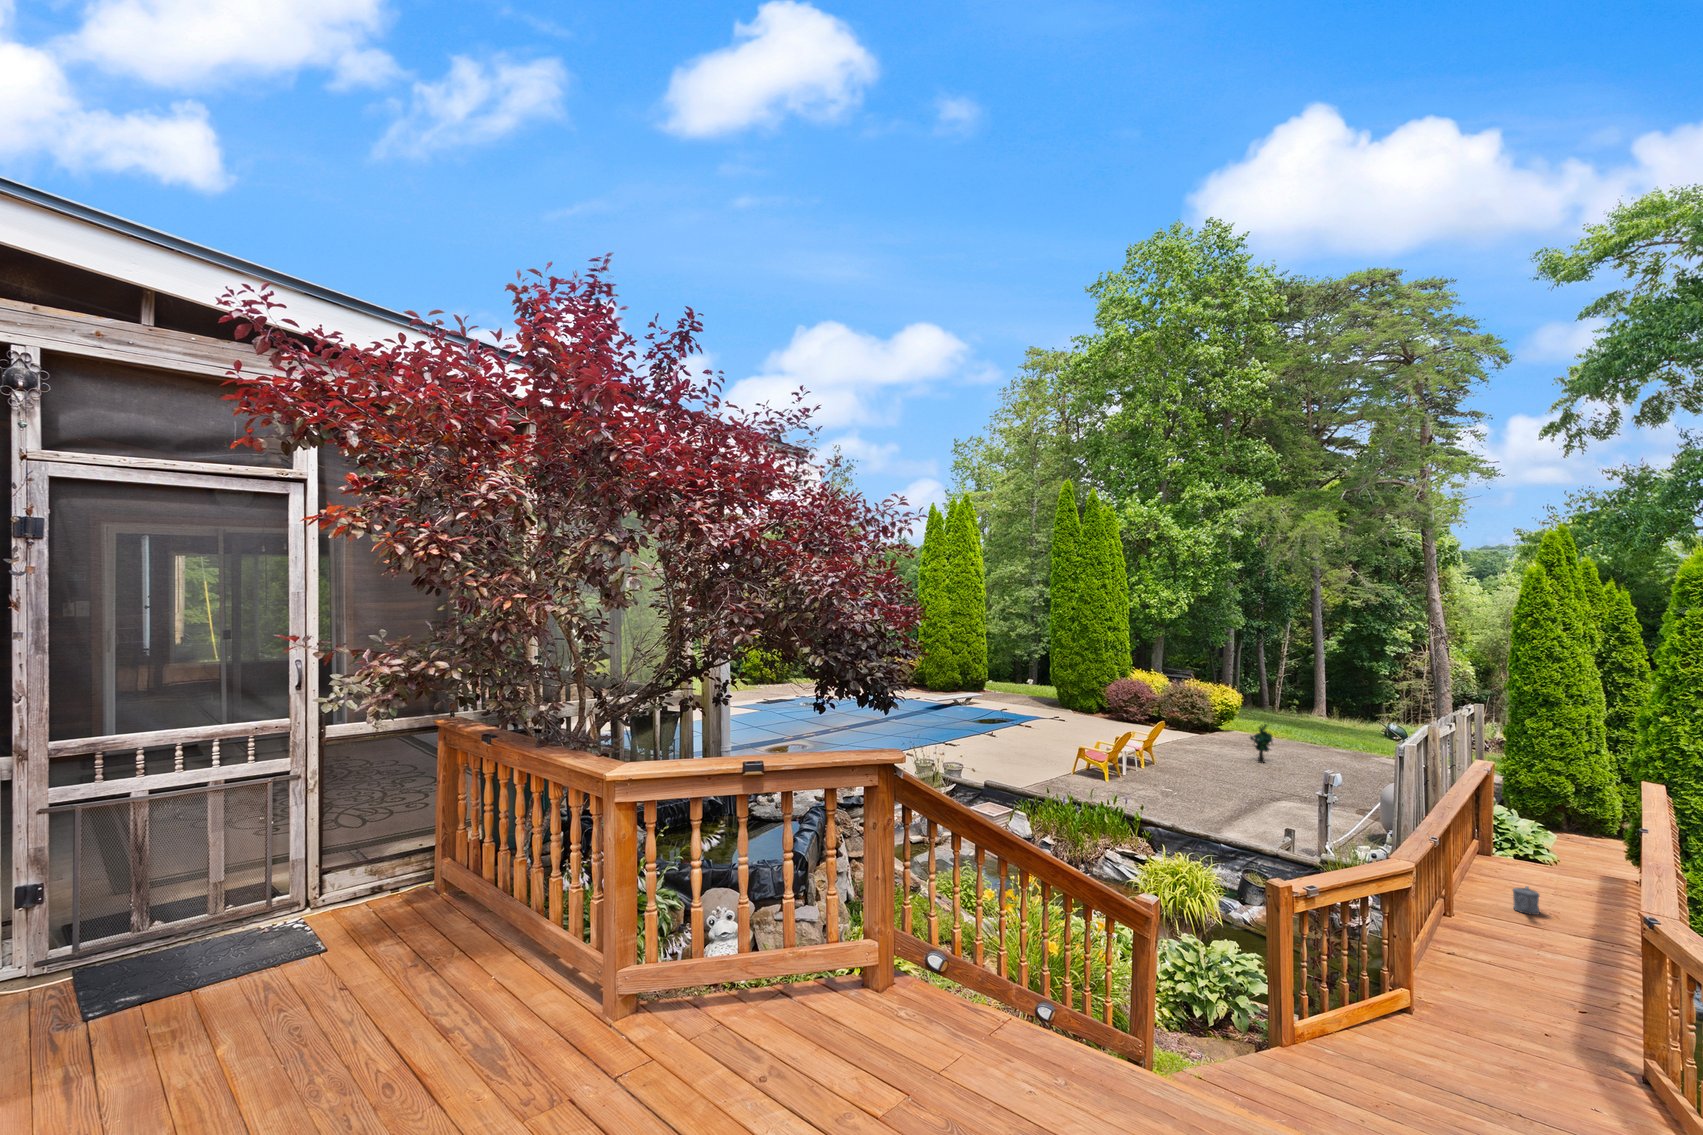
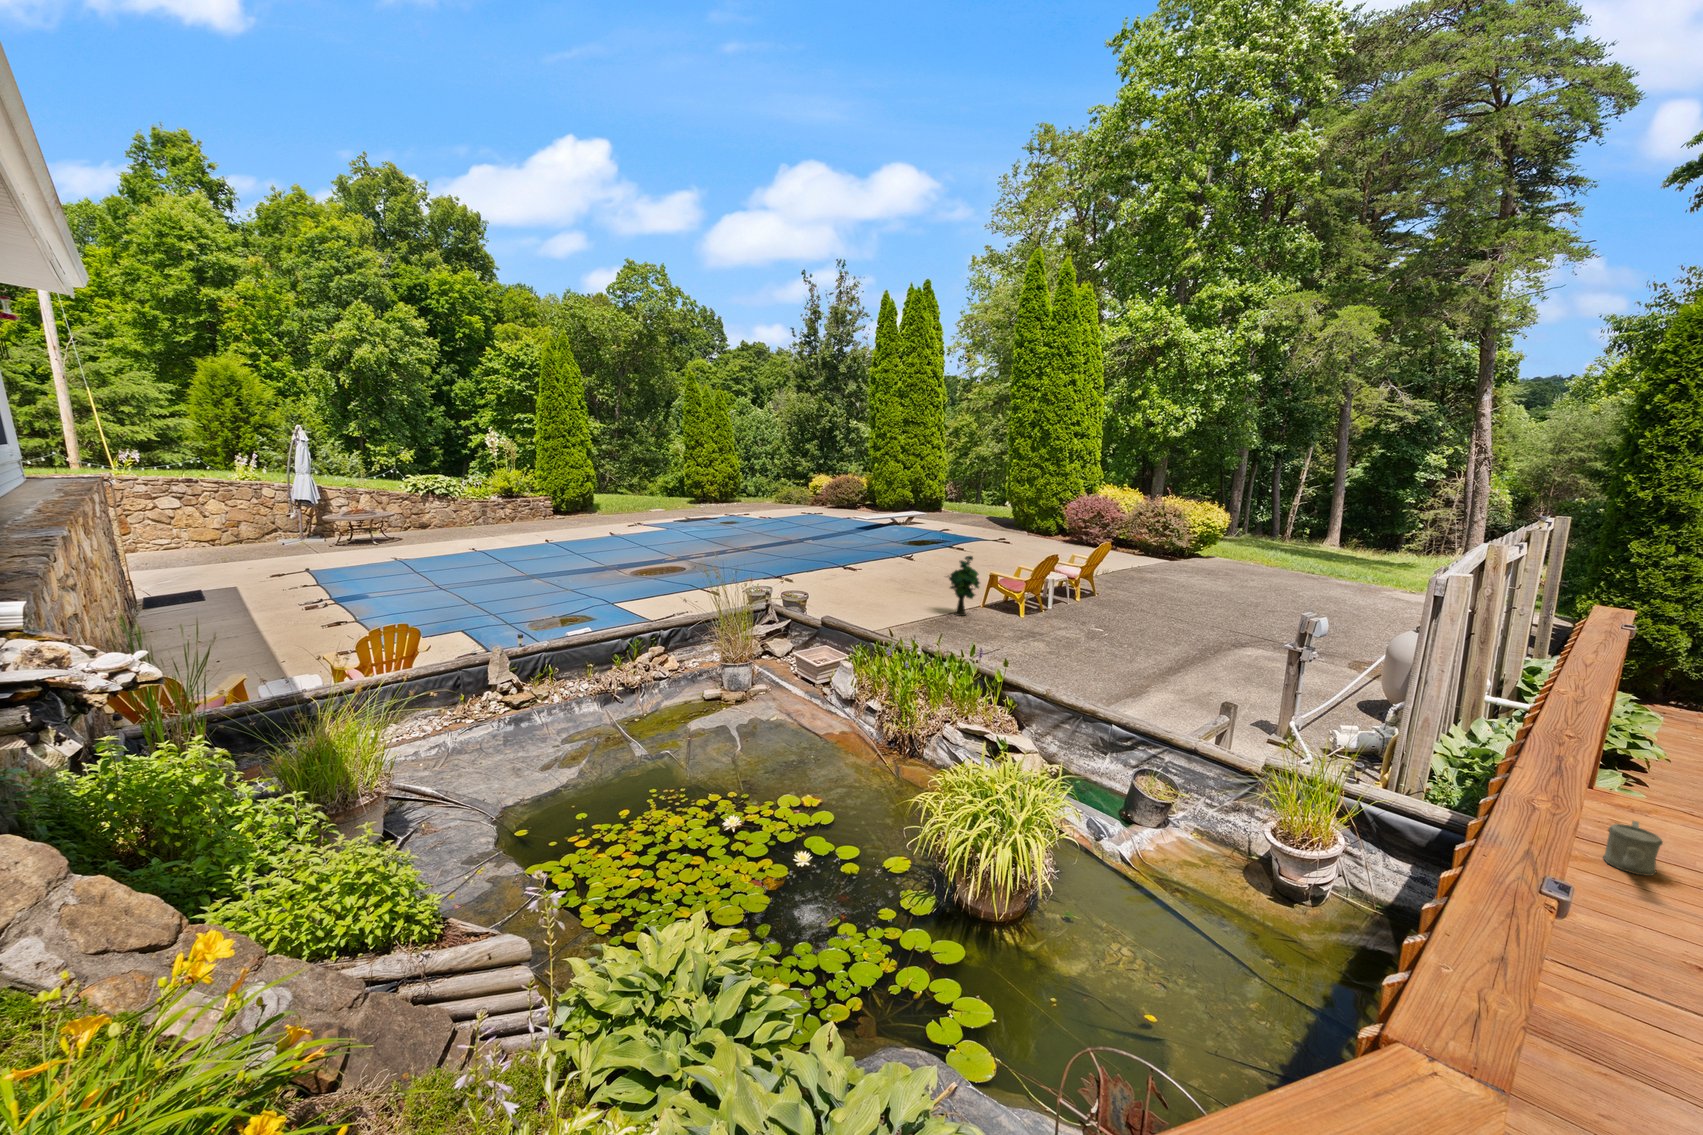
decorative plant: present [1250,724,1272,763] -> present [949,556,980,616]

